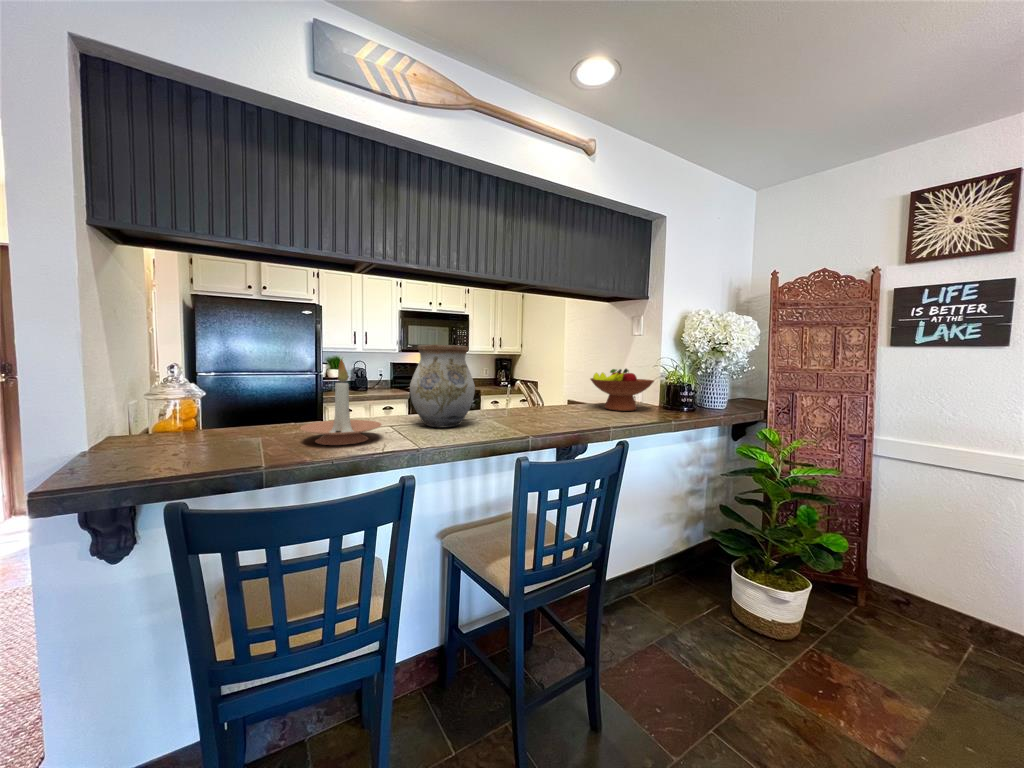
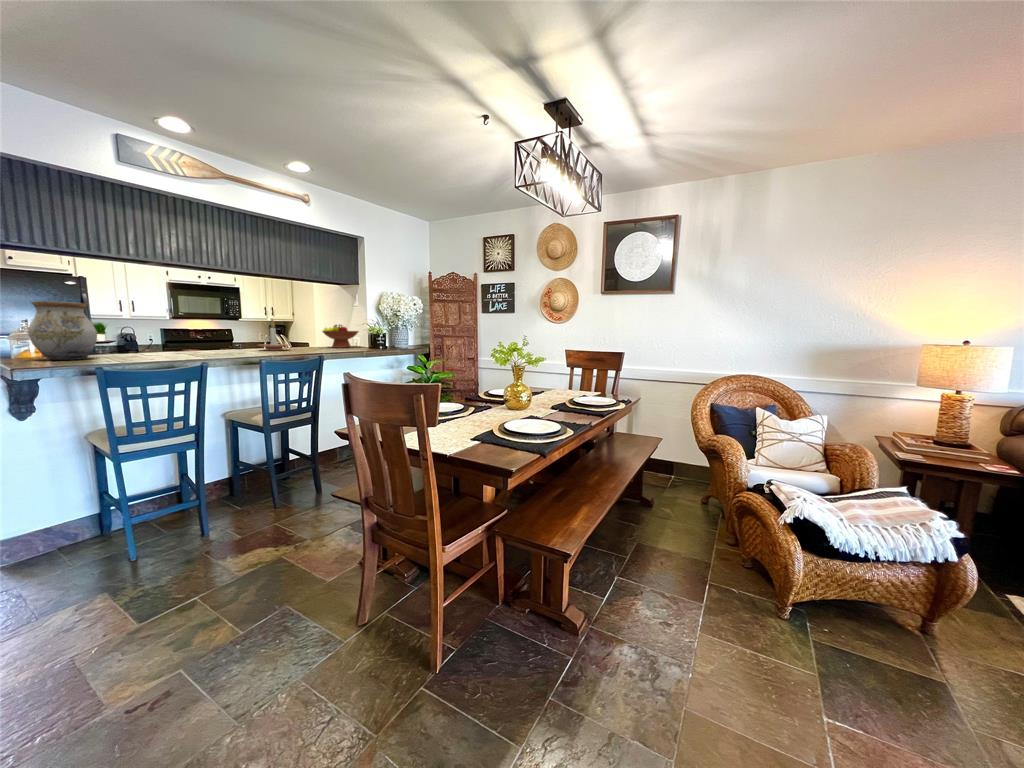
vase: present [410,345,475,427] -> present [28,301,97,360]
candle holder: present [300,359,382,445] -> present [258,319,288,351]

